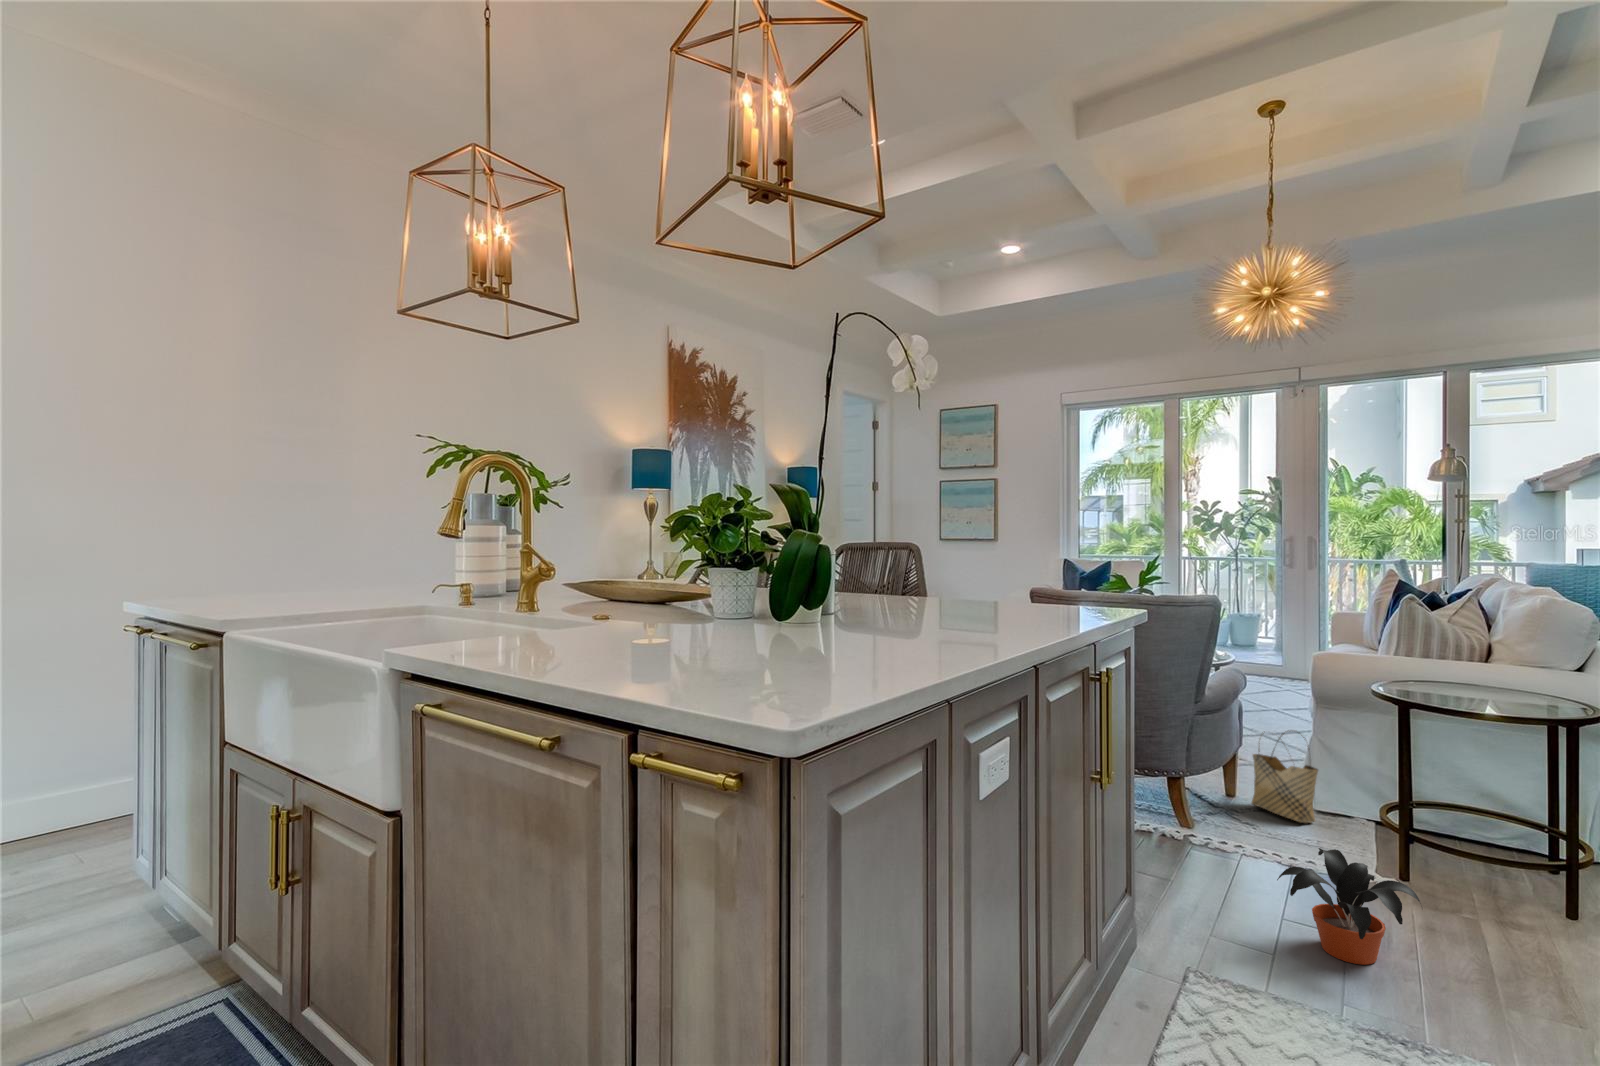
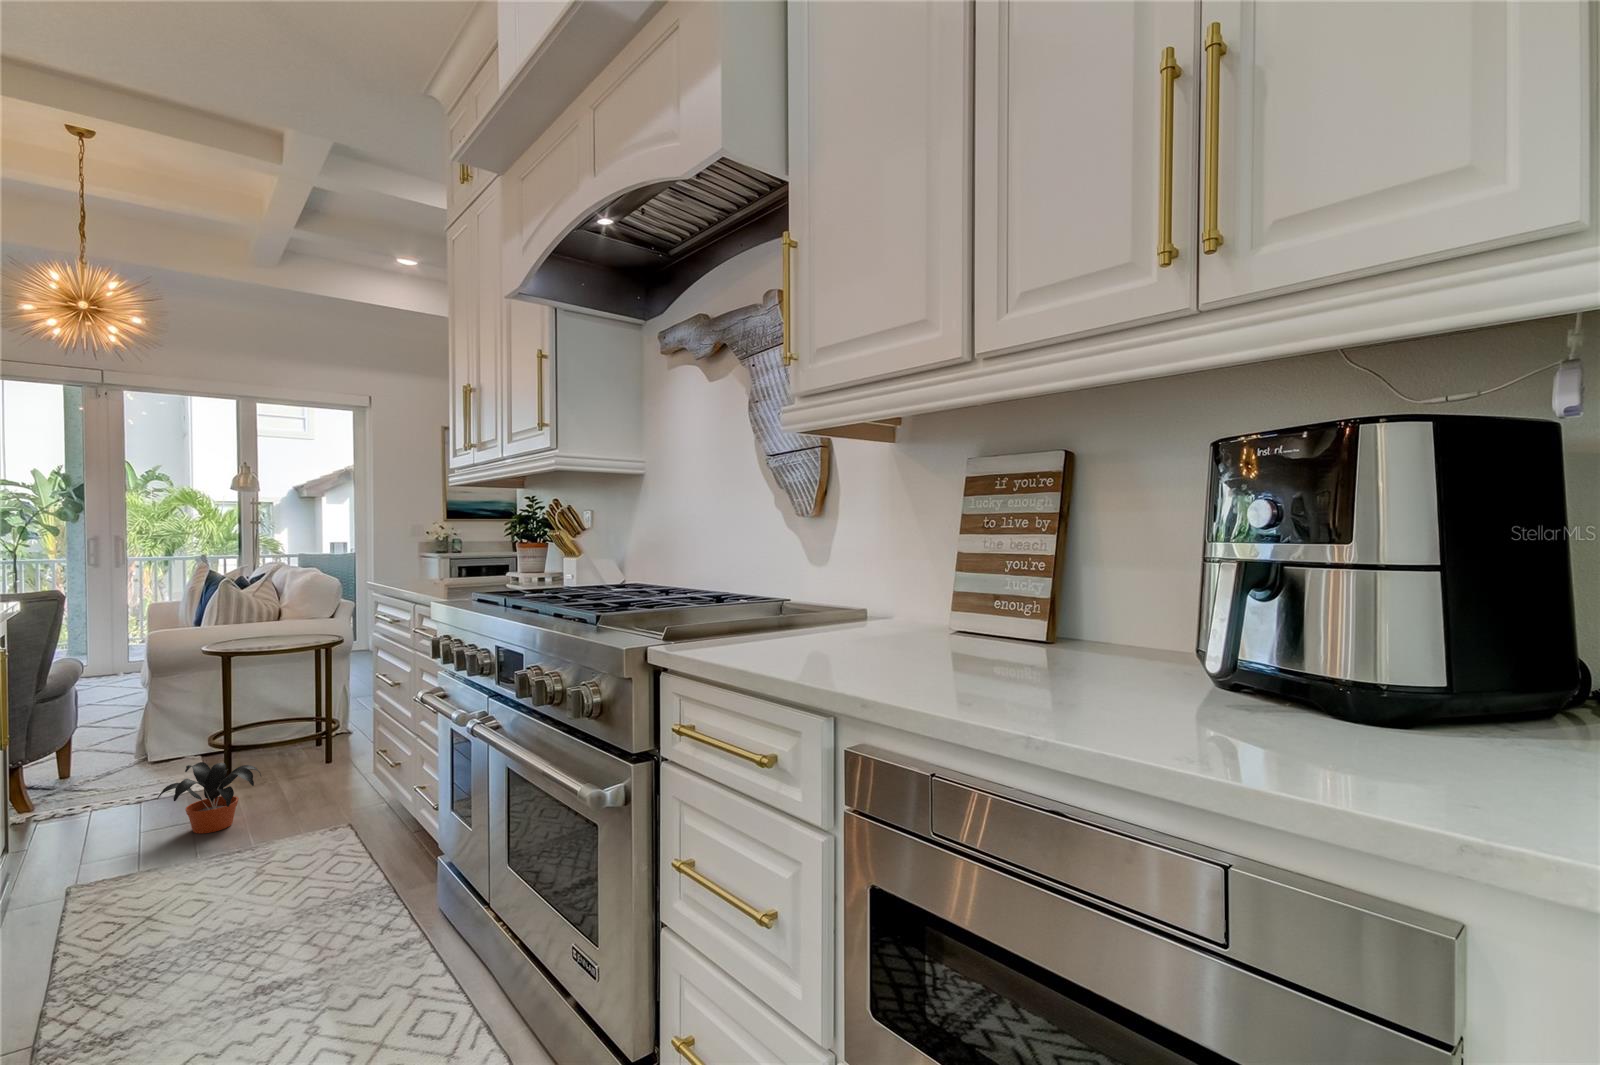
woven basket: present [1252,731,1318,823] -> none [89,700,157,777]

